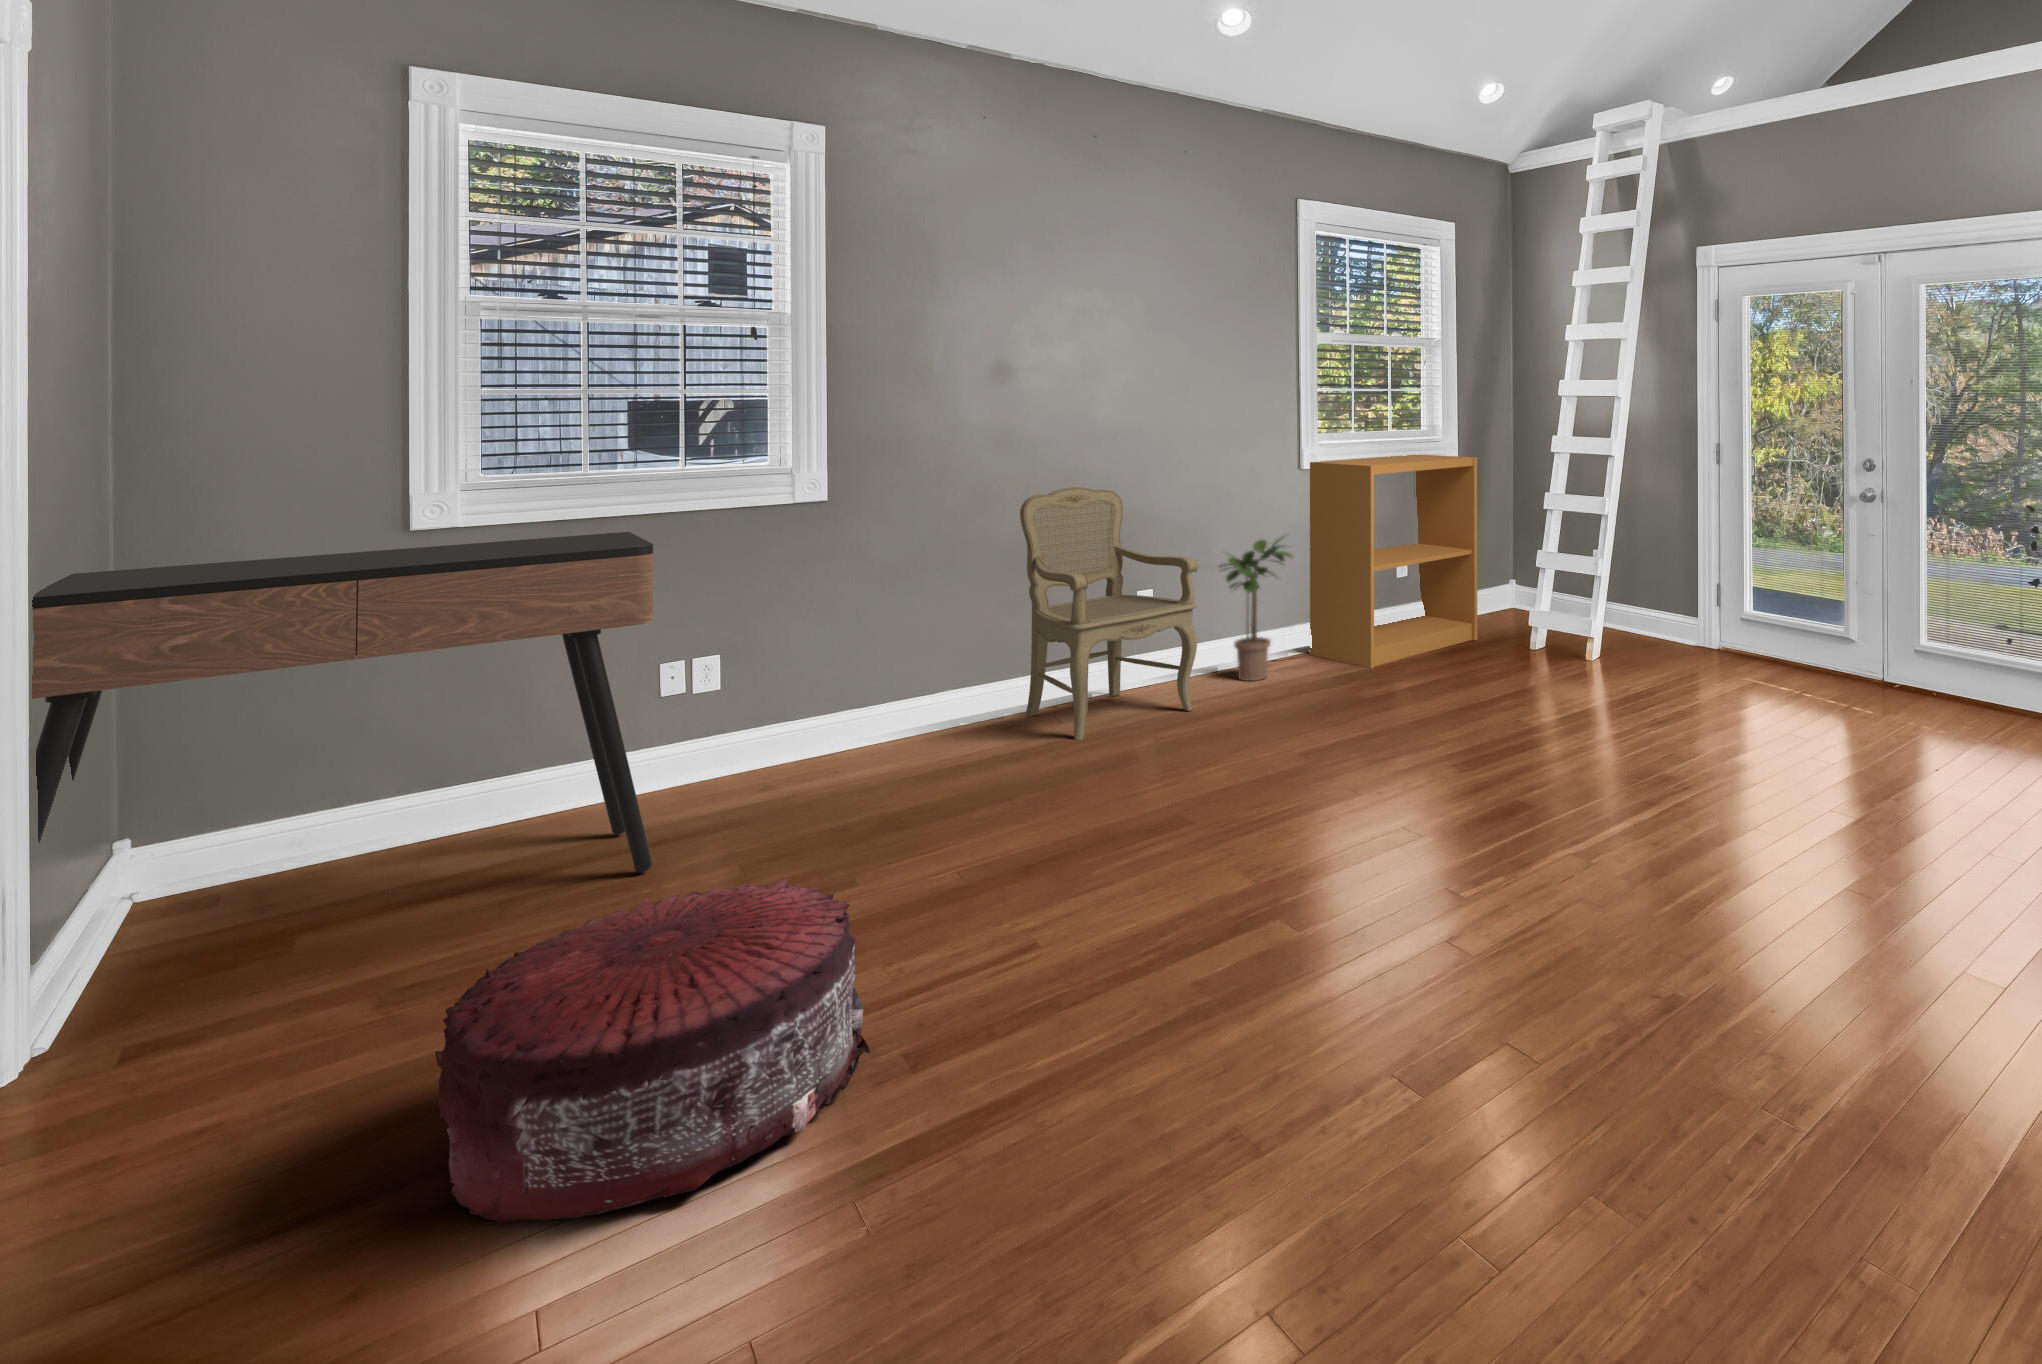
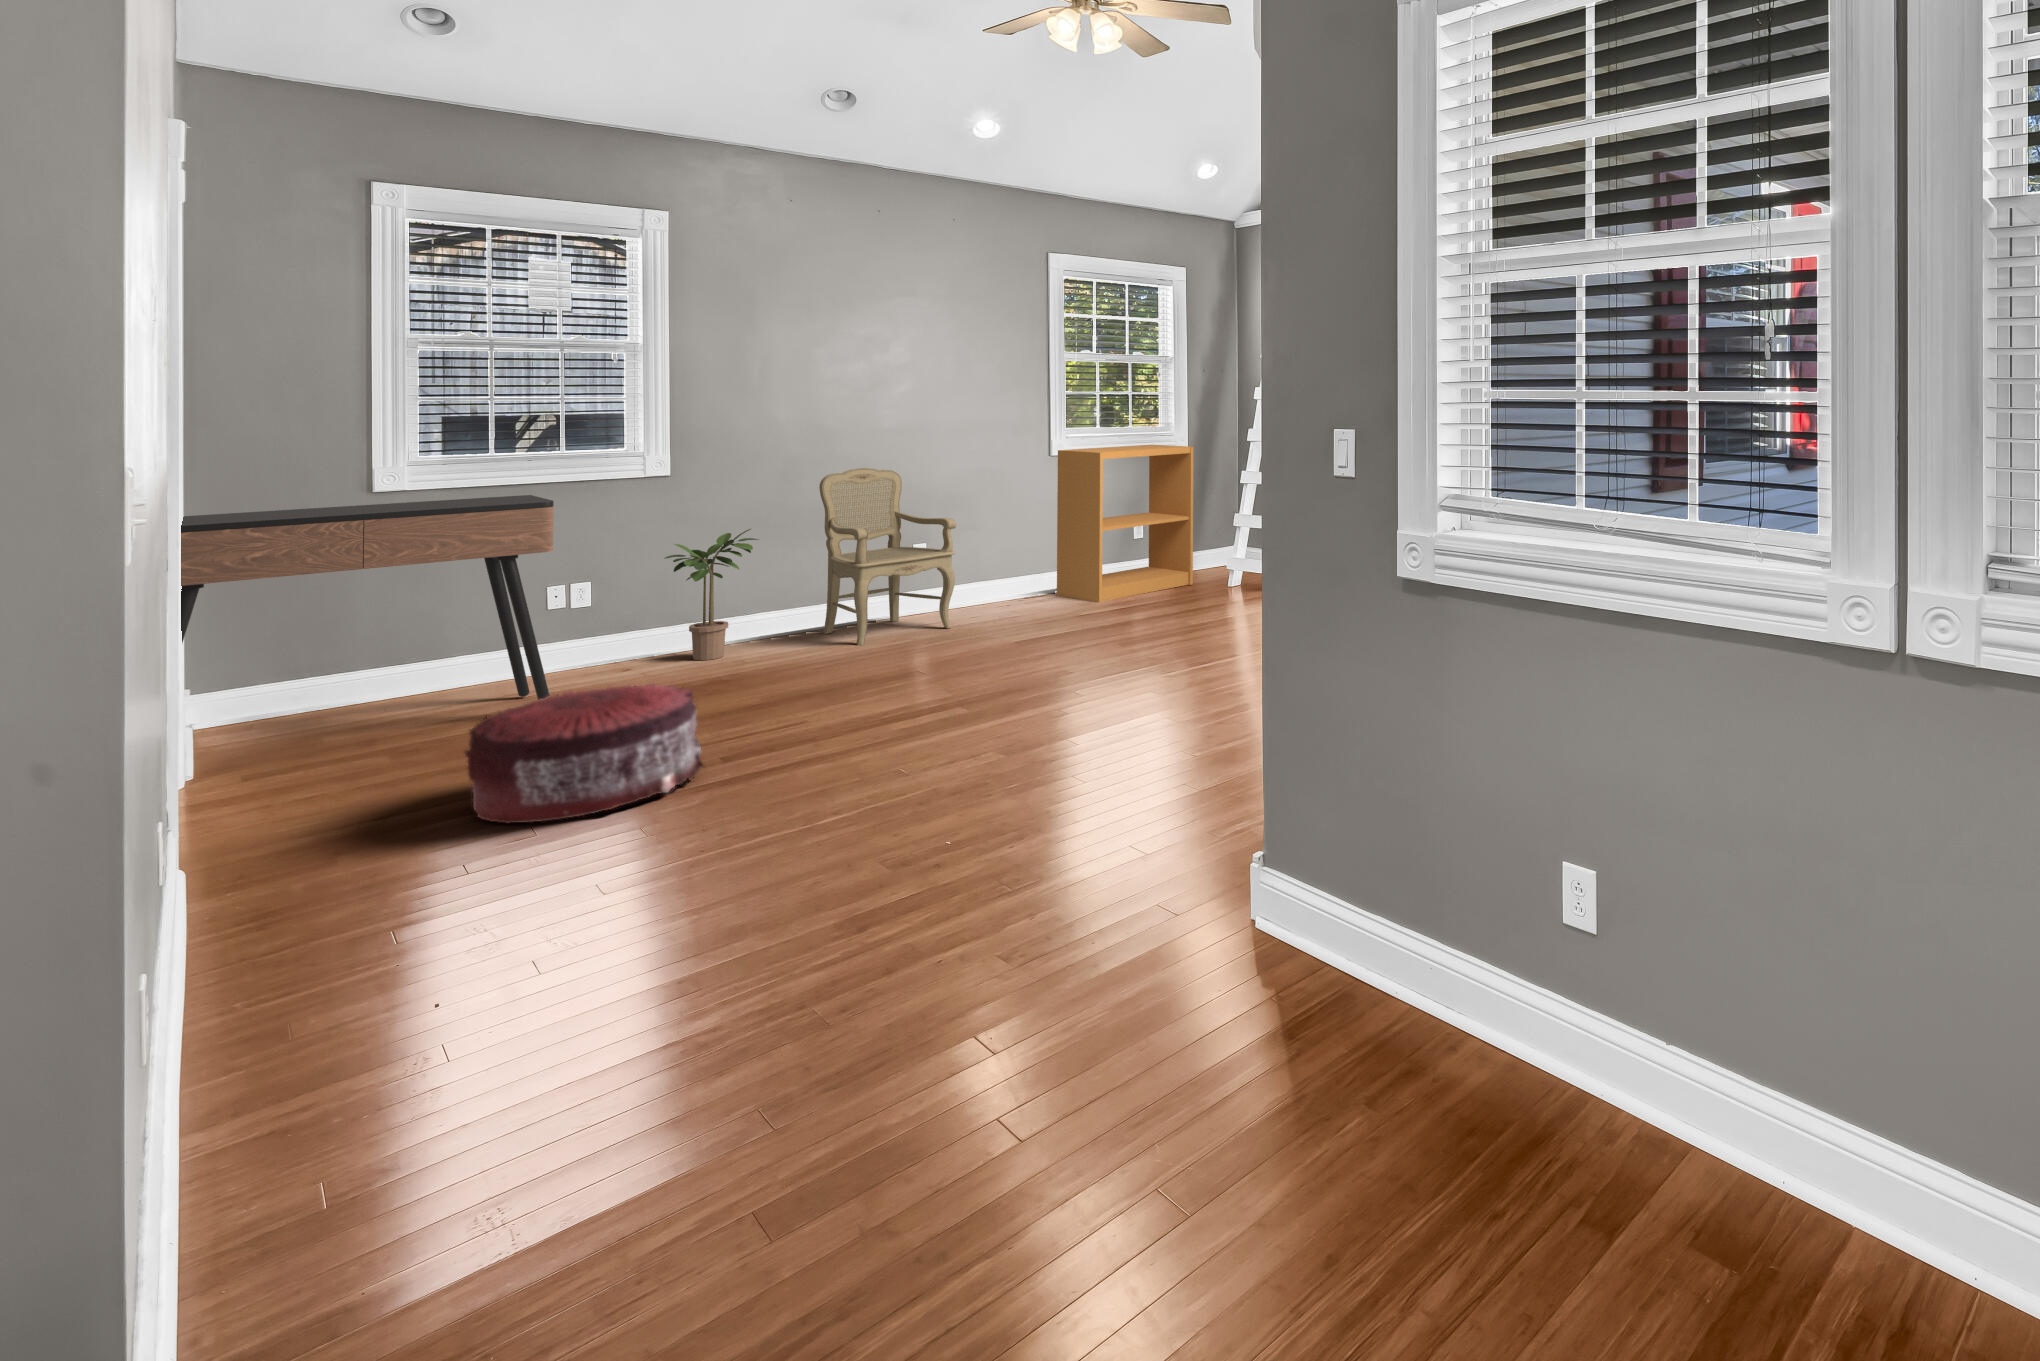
potted plant: present [1220,538,1292,681] -> present [665,529,758,660]

